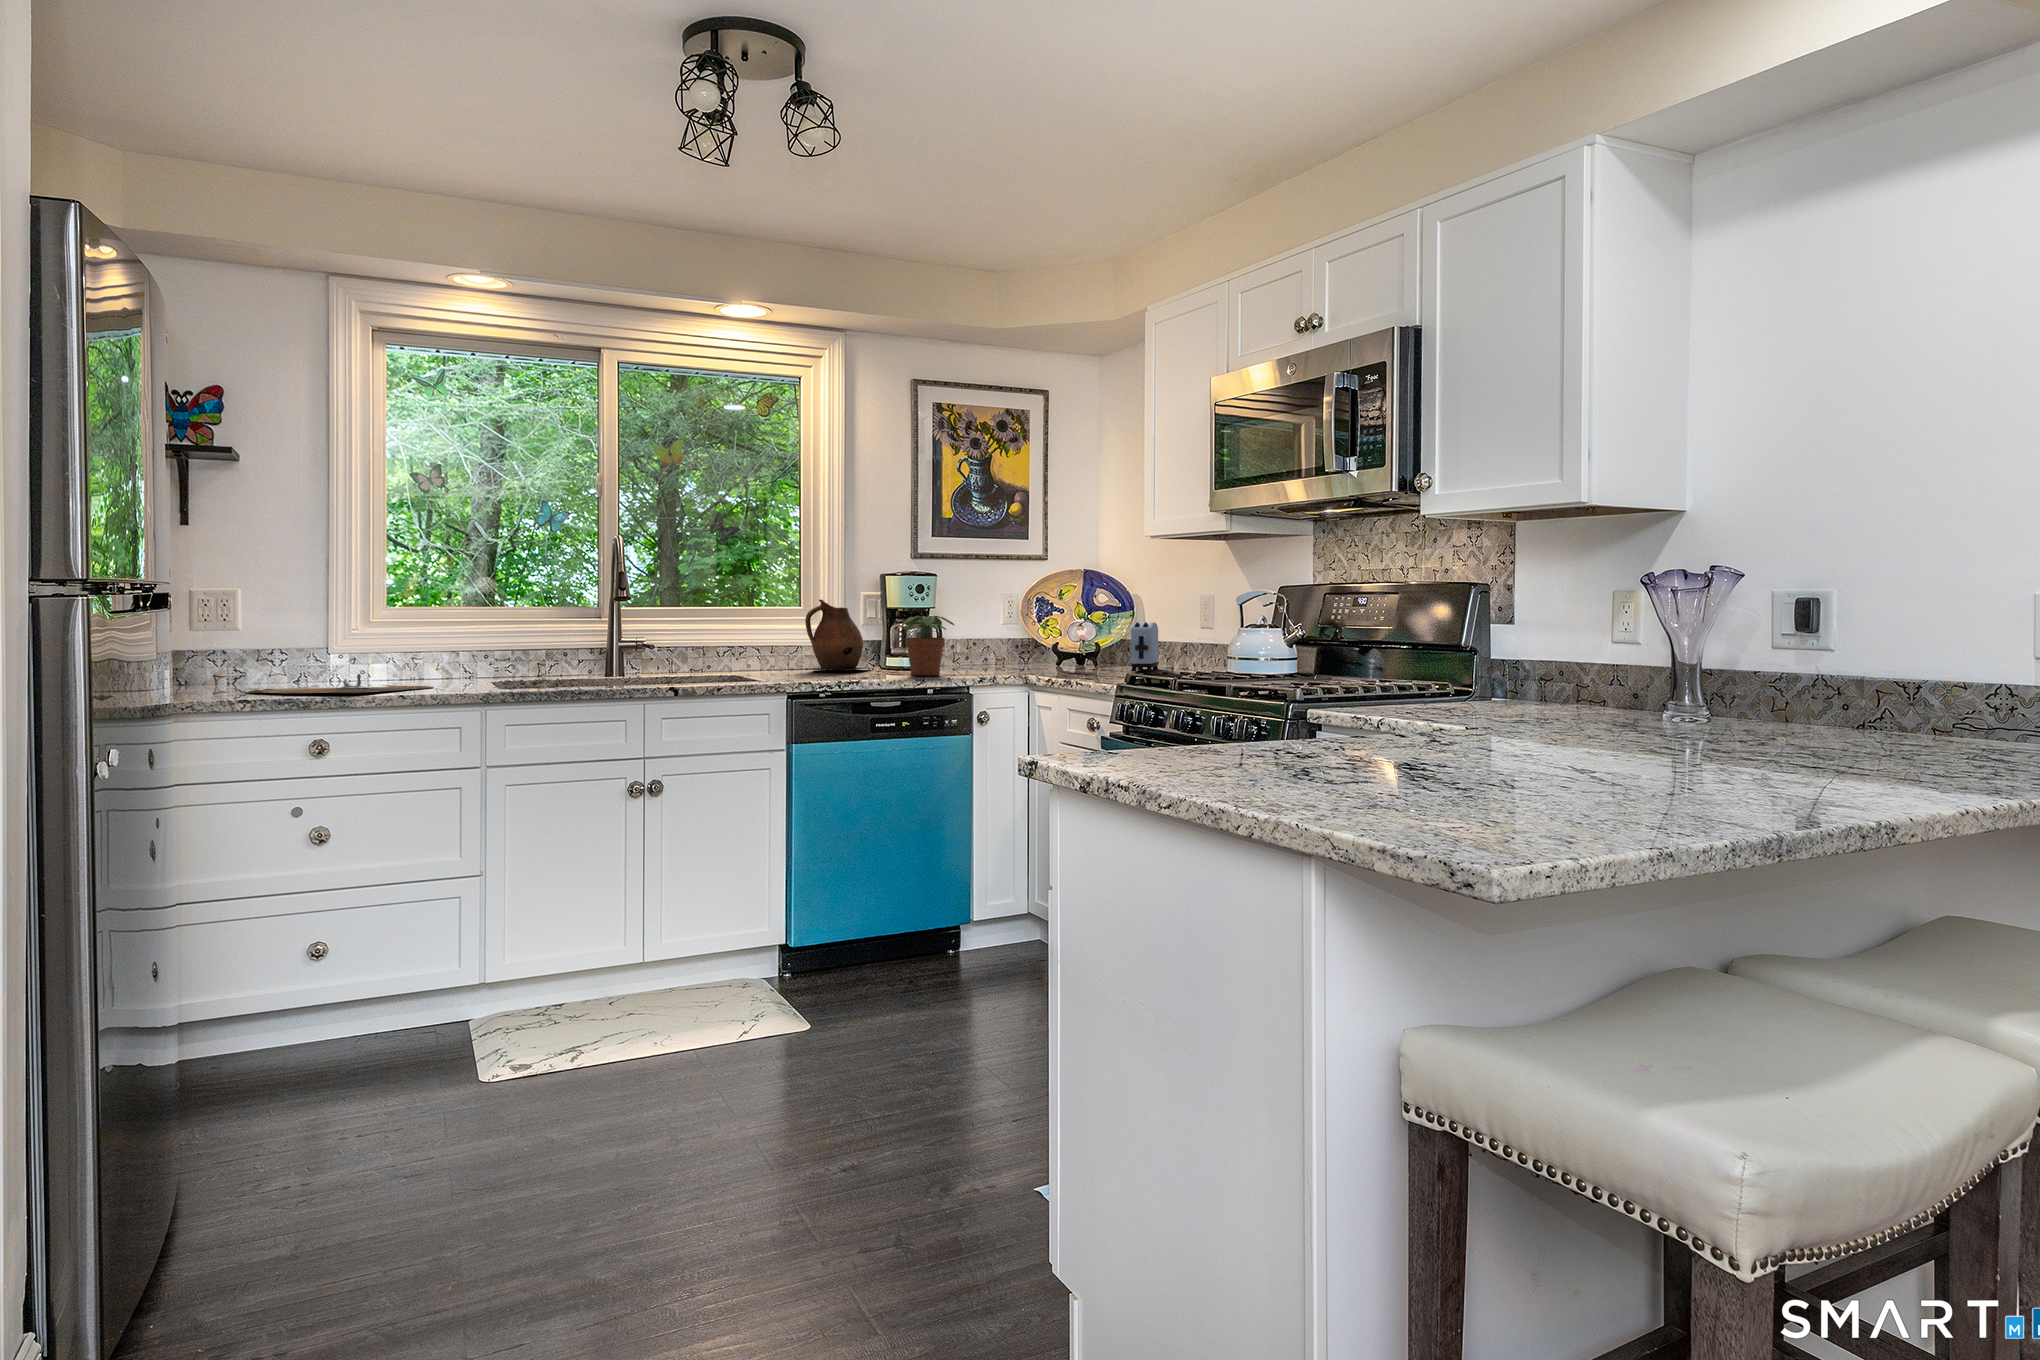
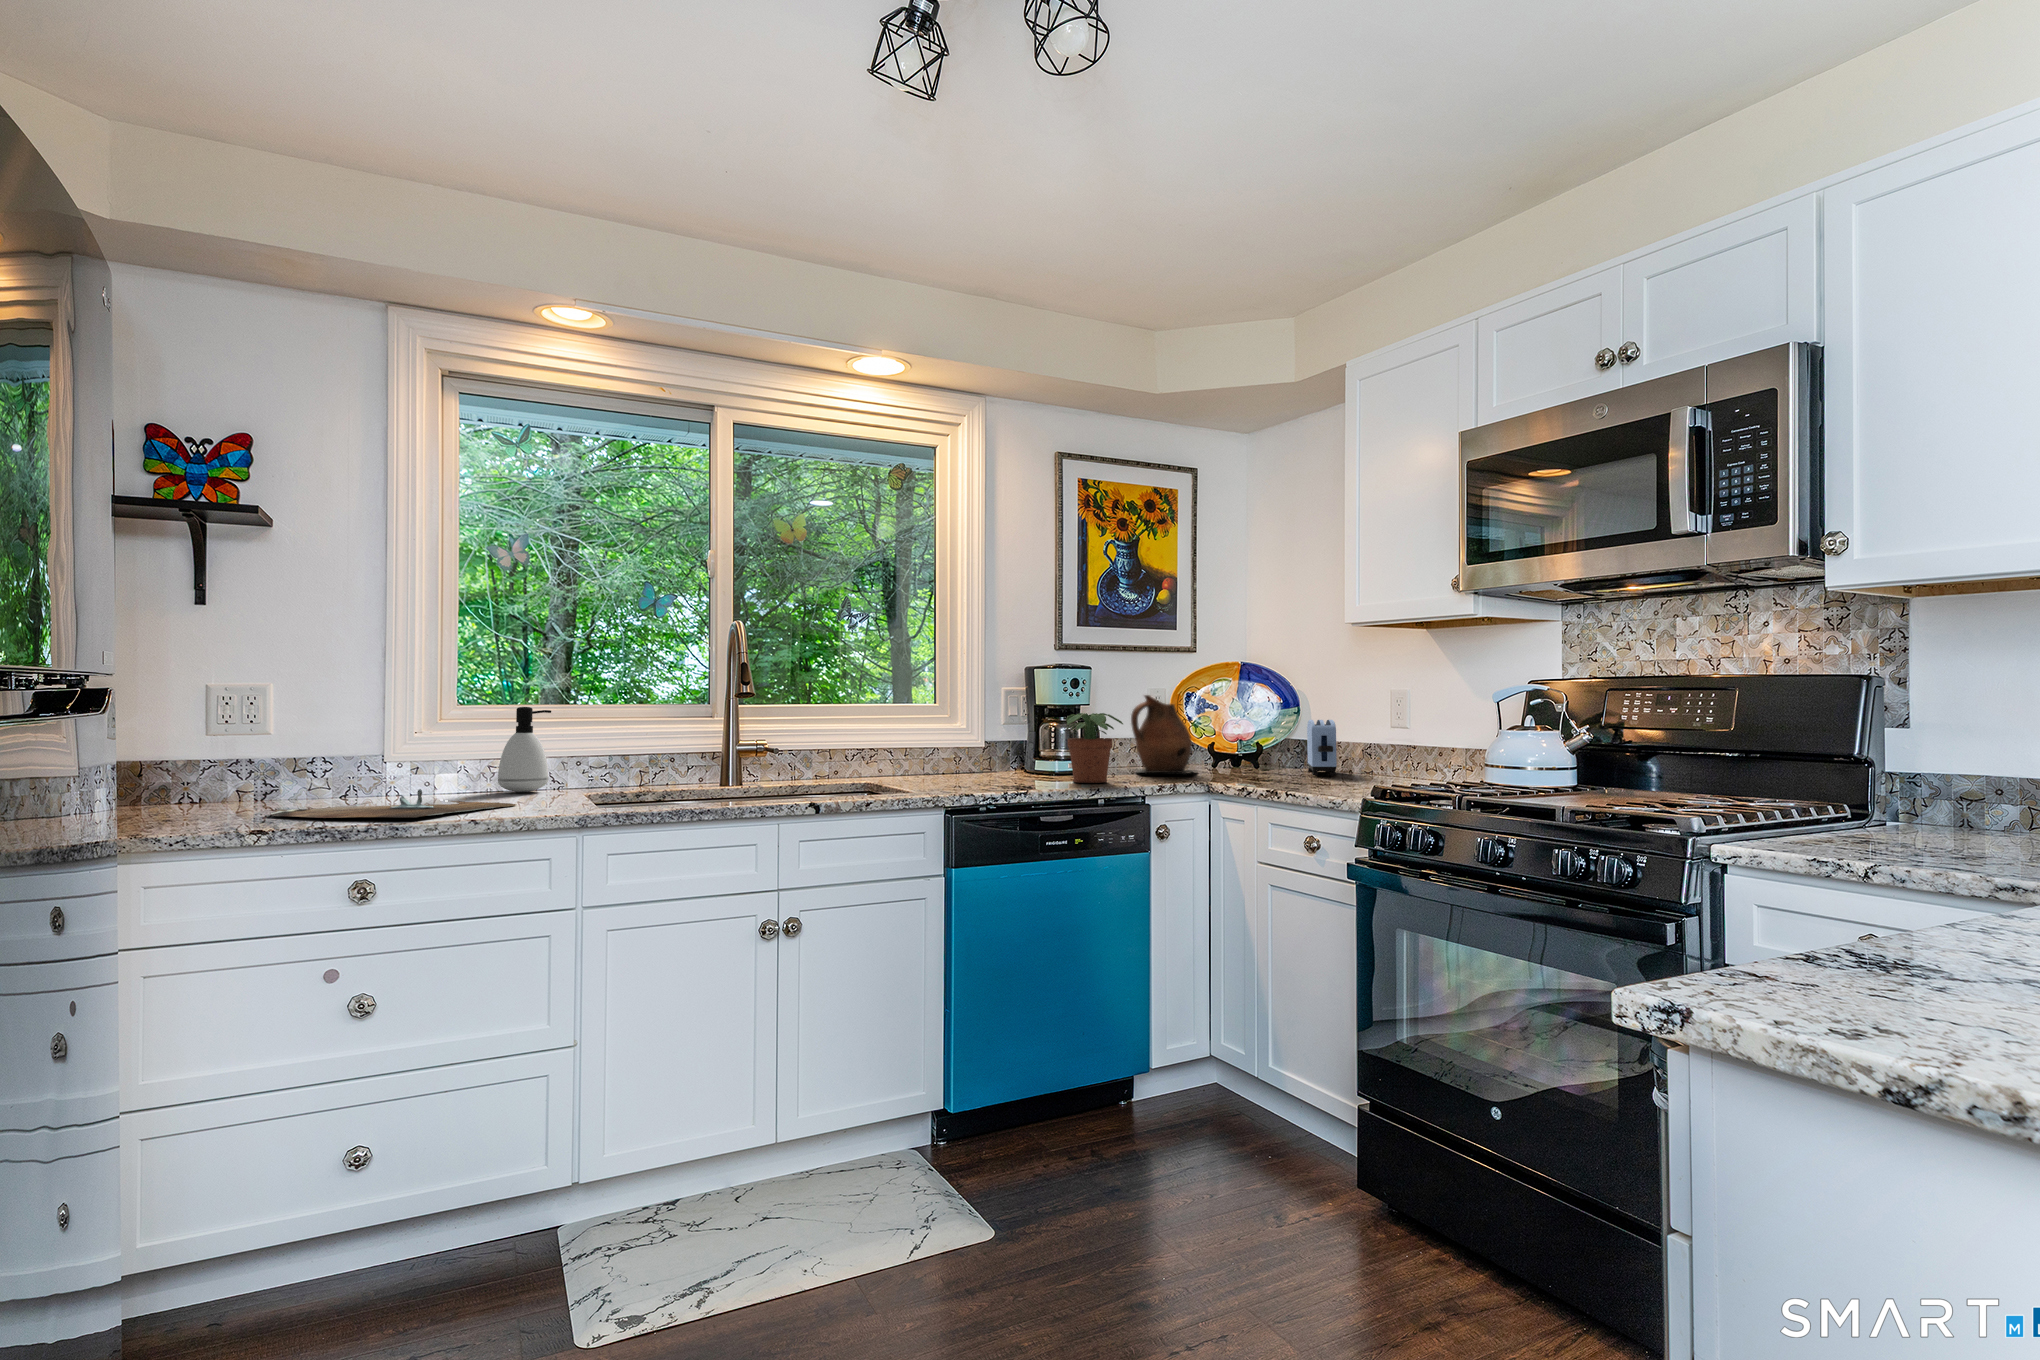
ceramic pitcher: present [805,600,873,671] -> present [1131,695,1196,774]
soap dispenser: none [419,610,461,680] -> present [498,707,551,792]

